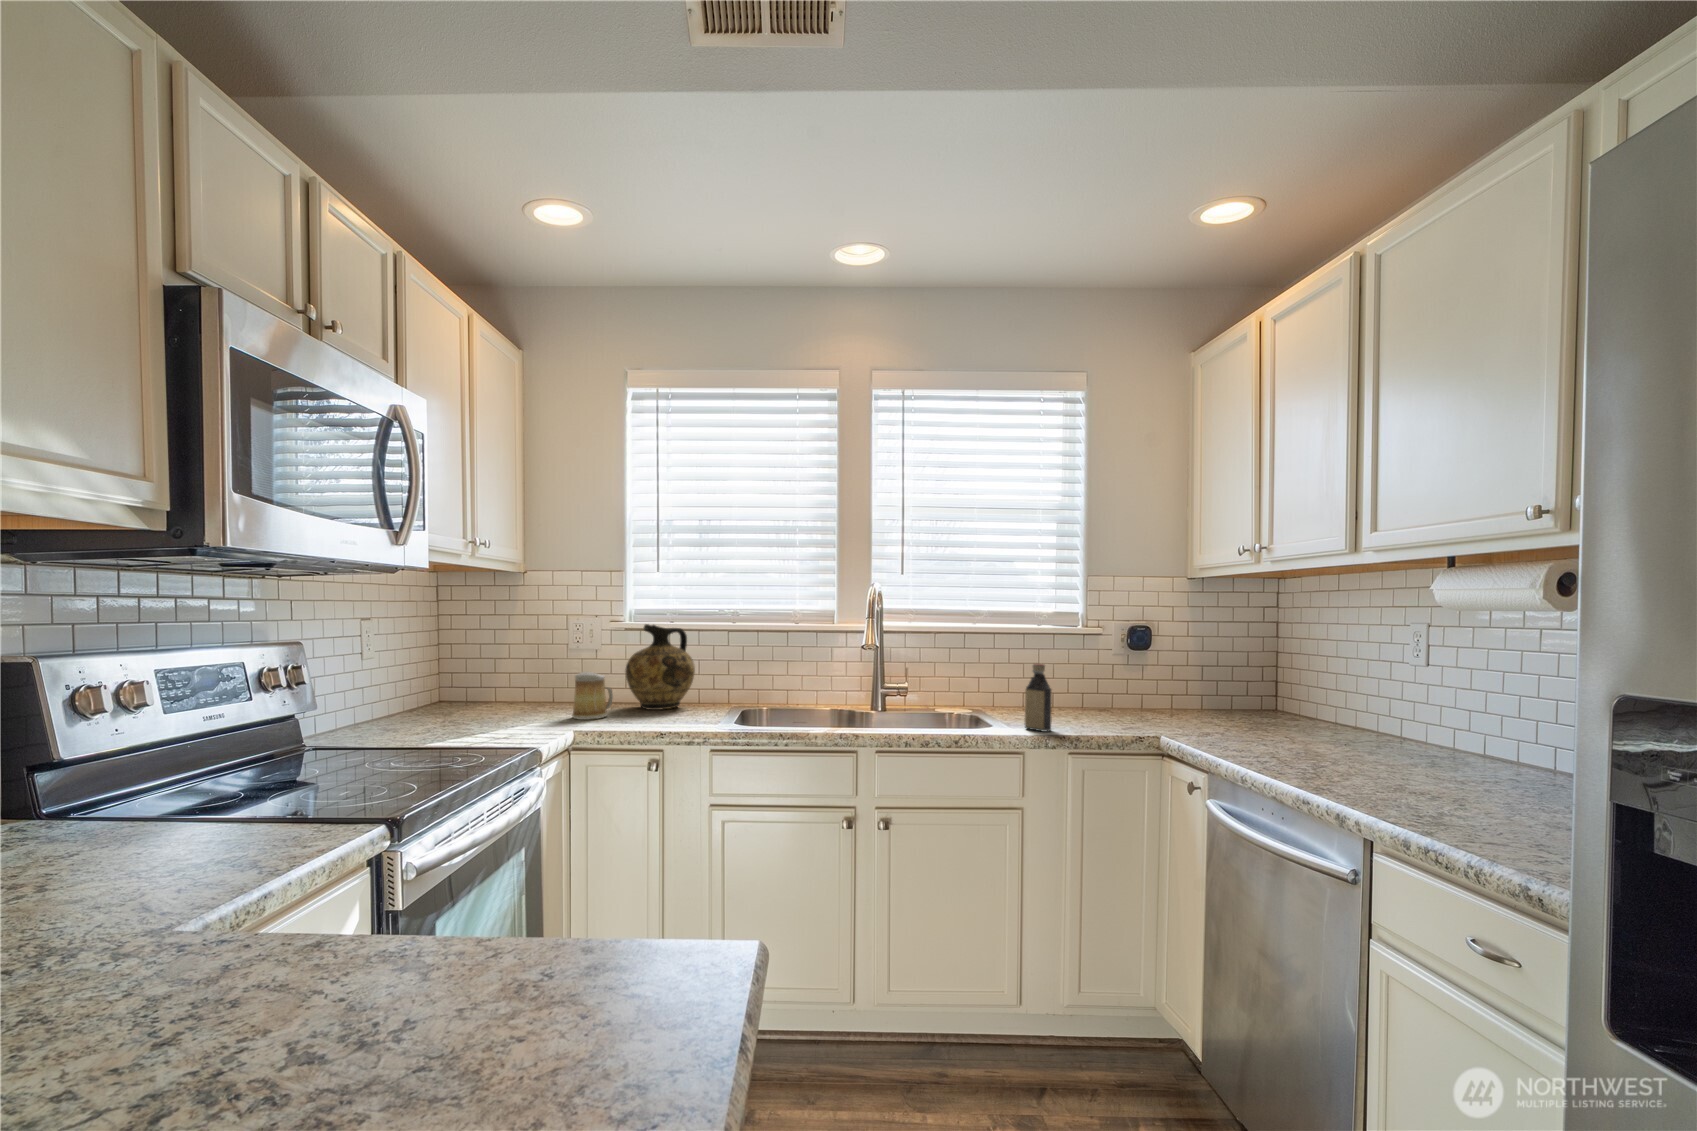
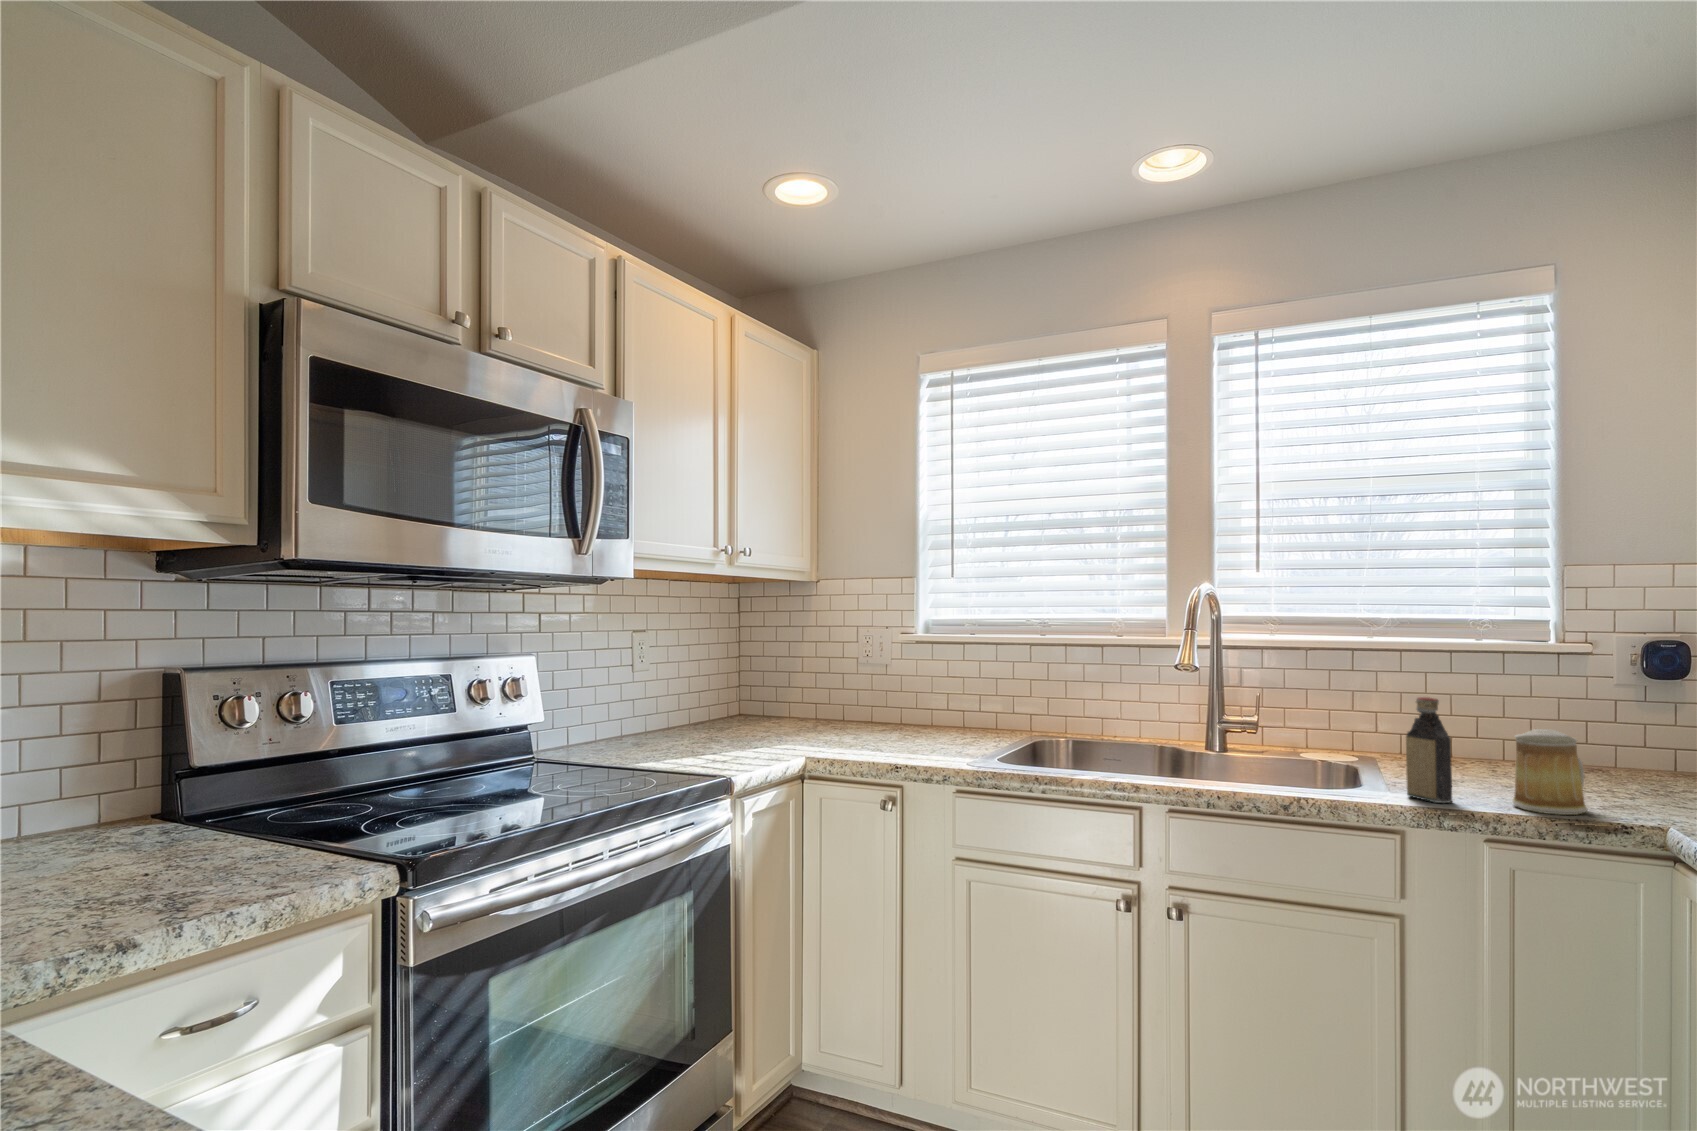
ceramic jug: present [625,624,695,710] -> none [889,637,968,737]
mug: present [572,672,613,720] -> present [1512,729,1587,815]

